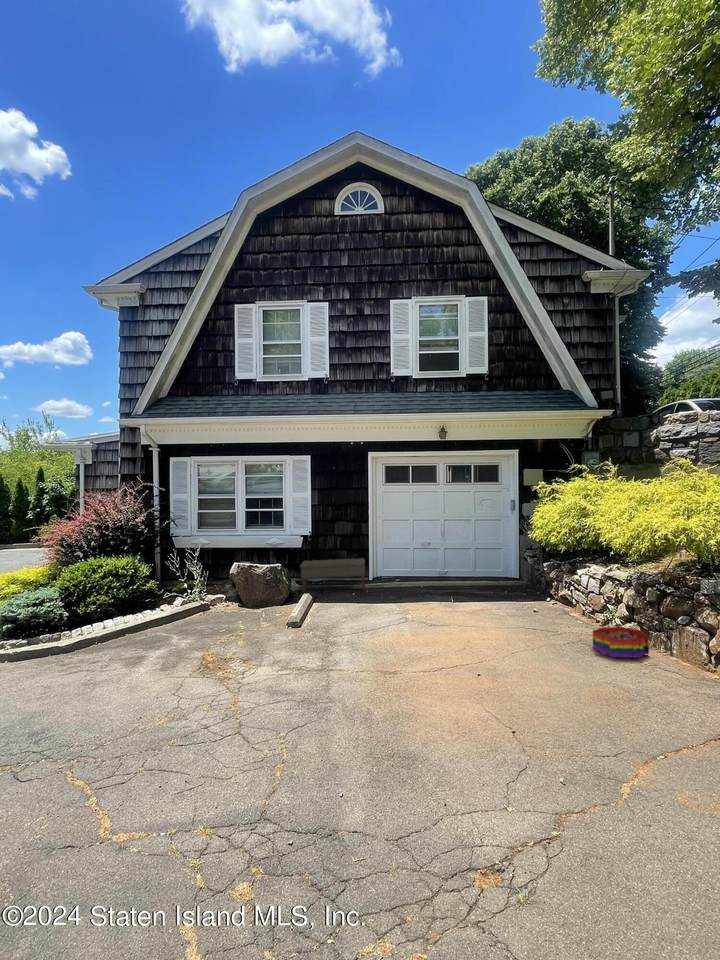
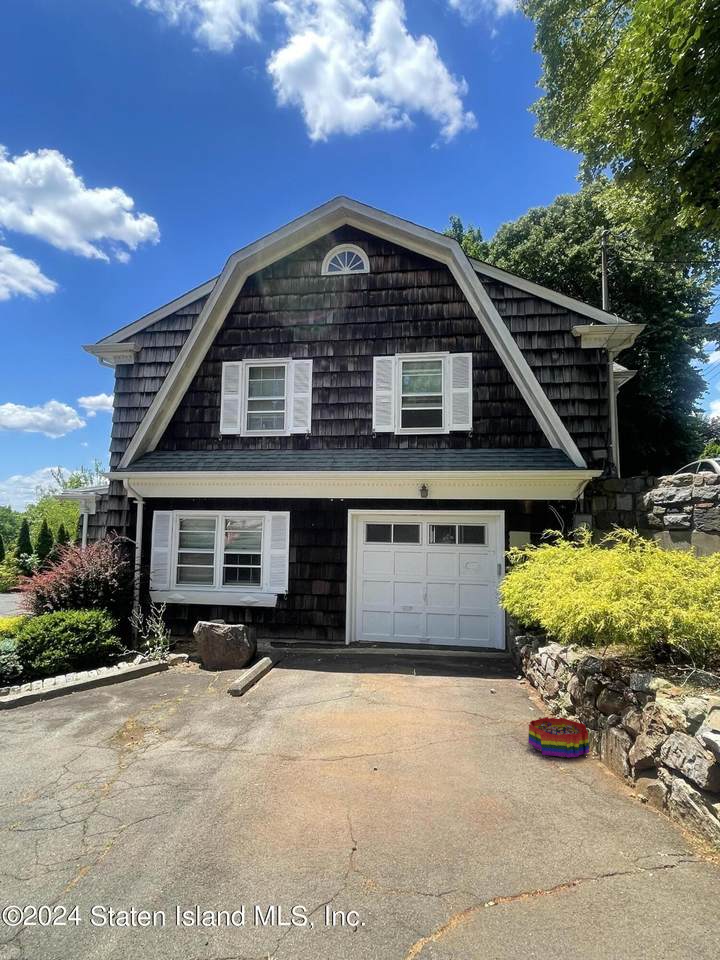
bench: present [300,558,365,592] -> none [268,621,339,656]

